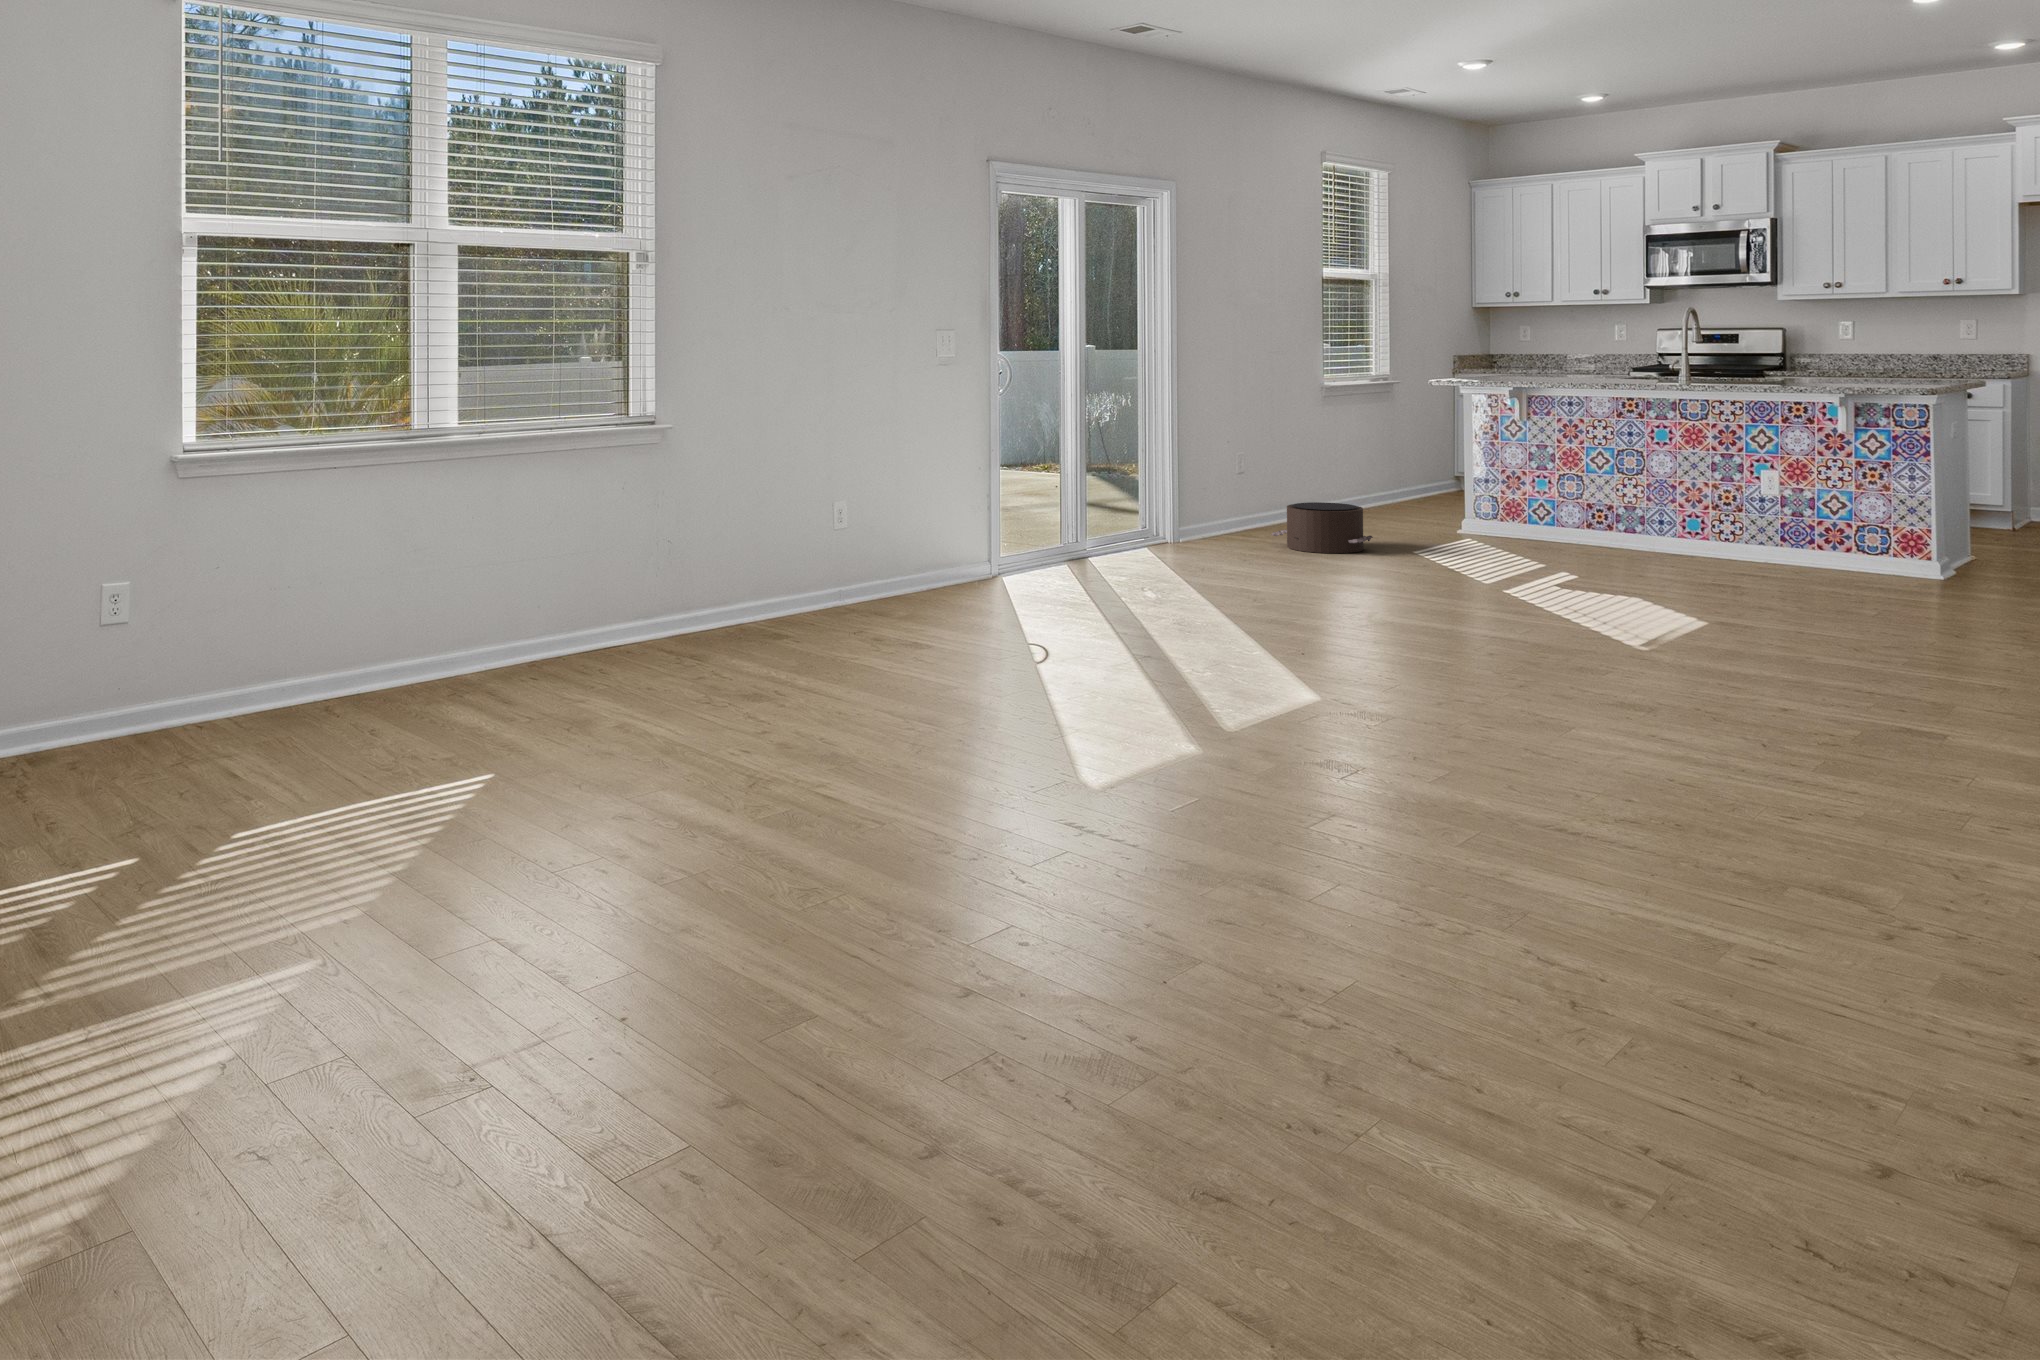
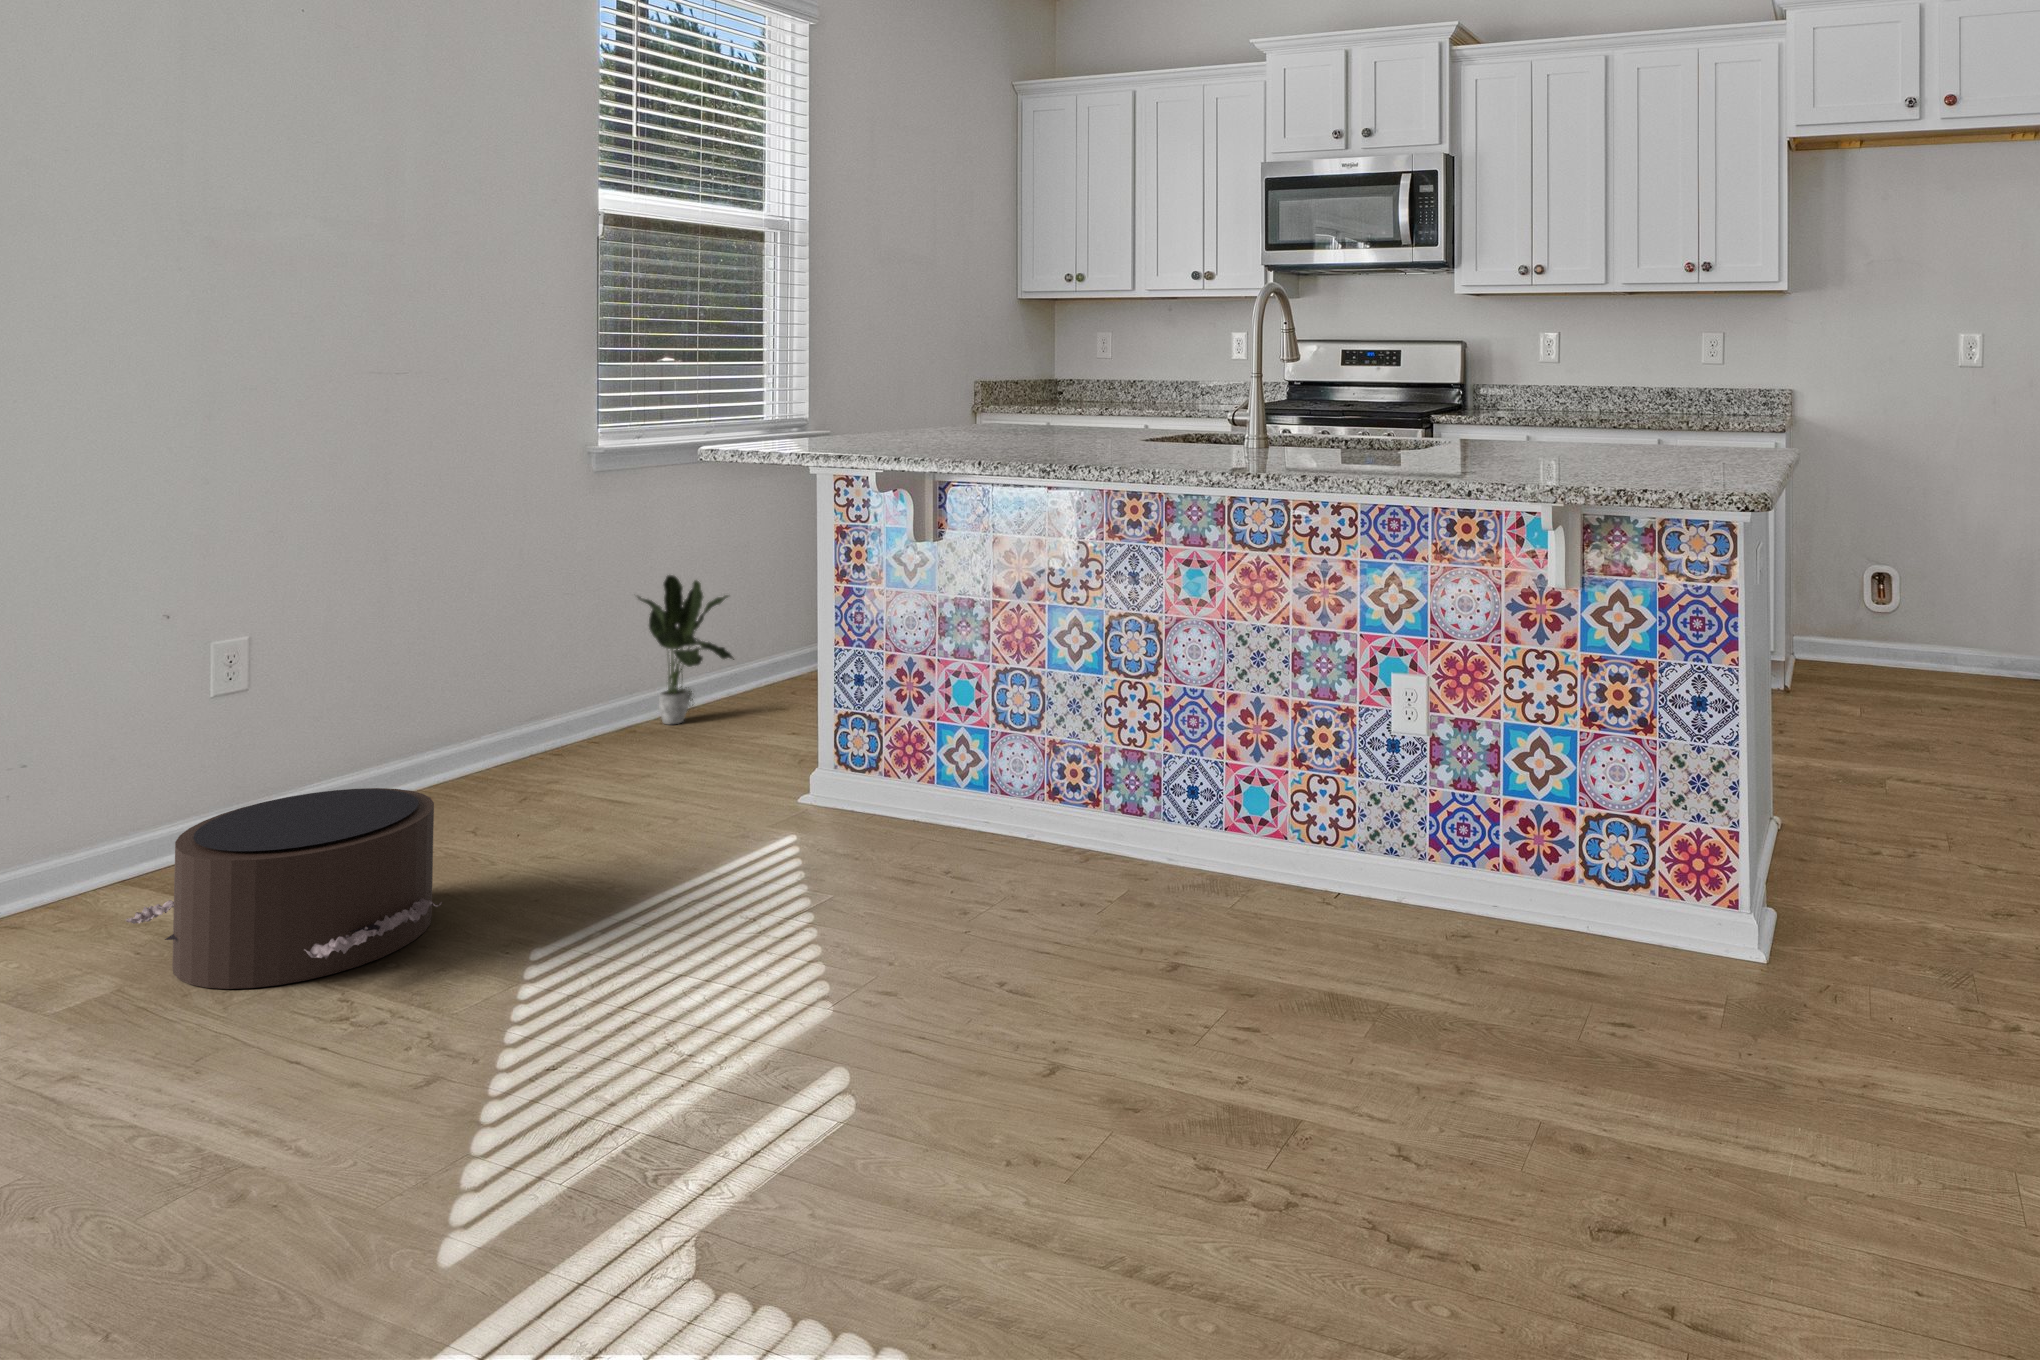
potted plant: none [1337,447,1385,515] -> present [638,575,734,724]

